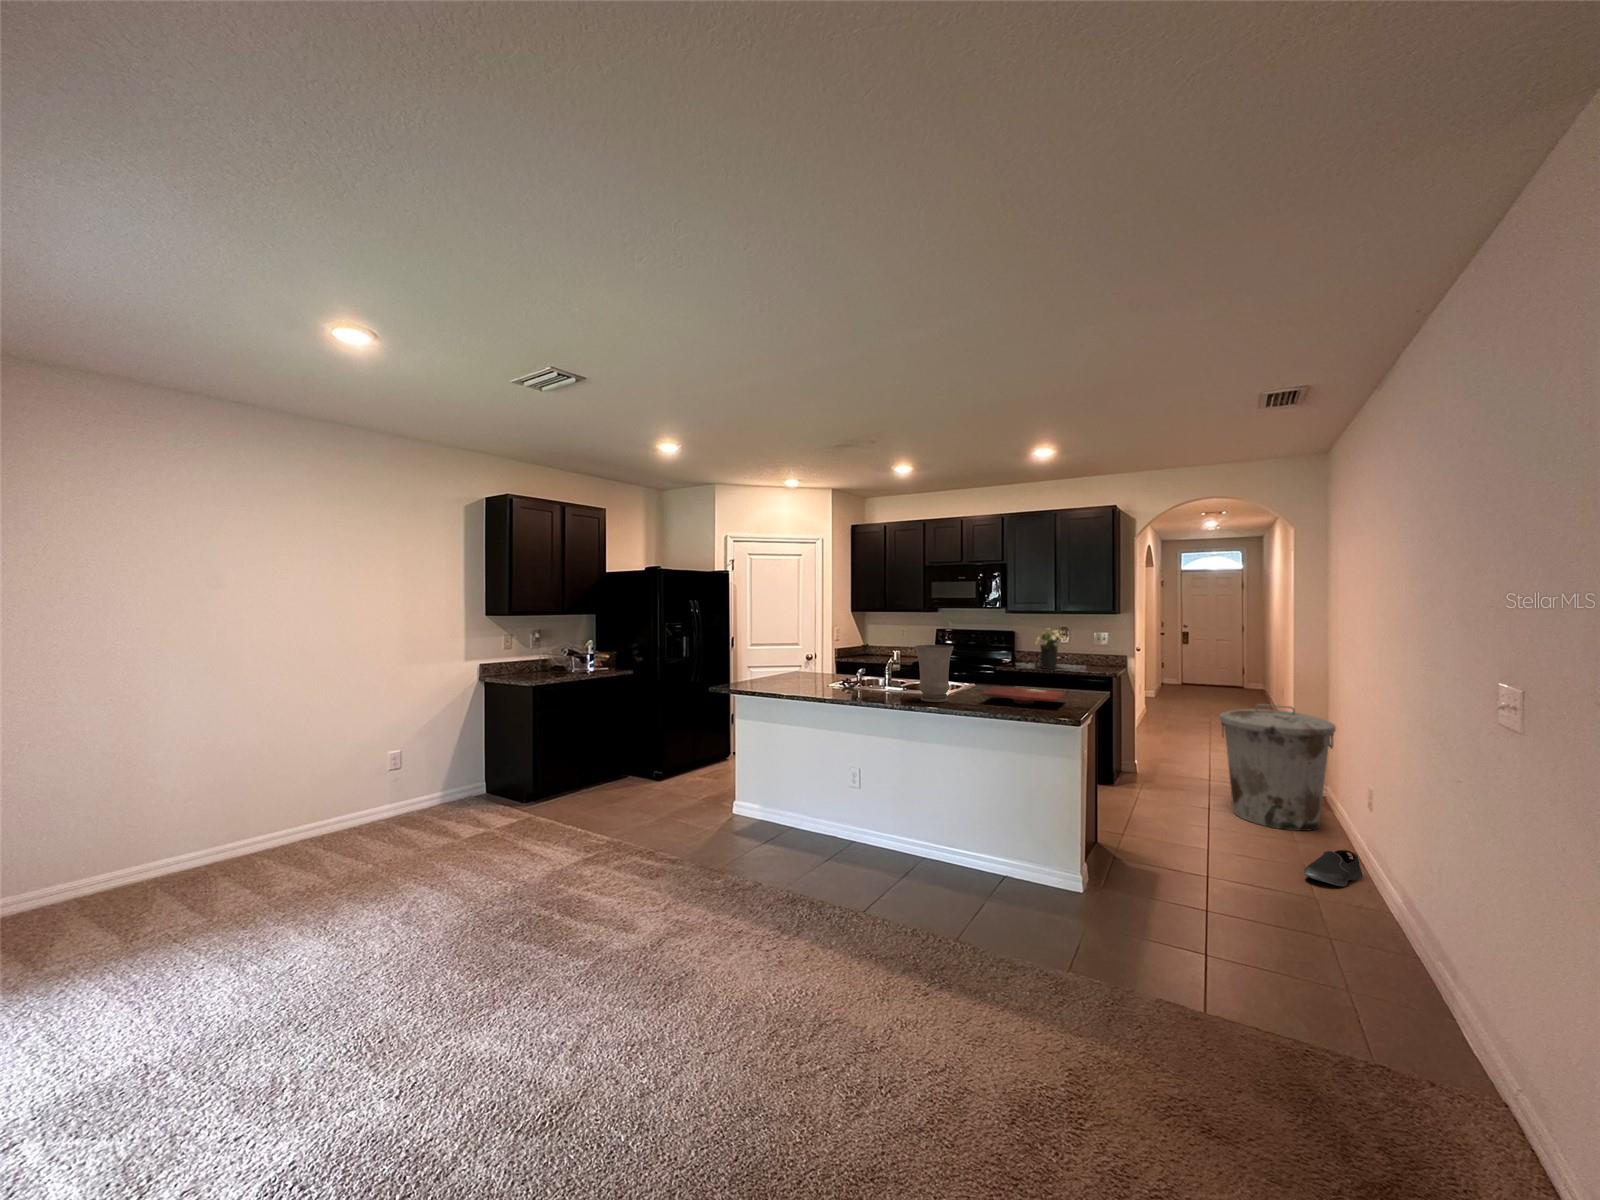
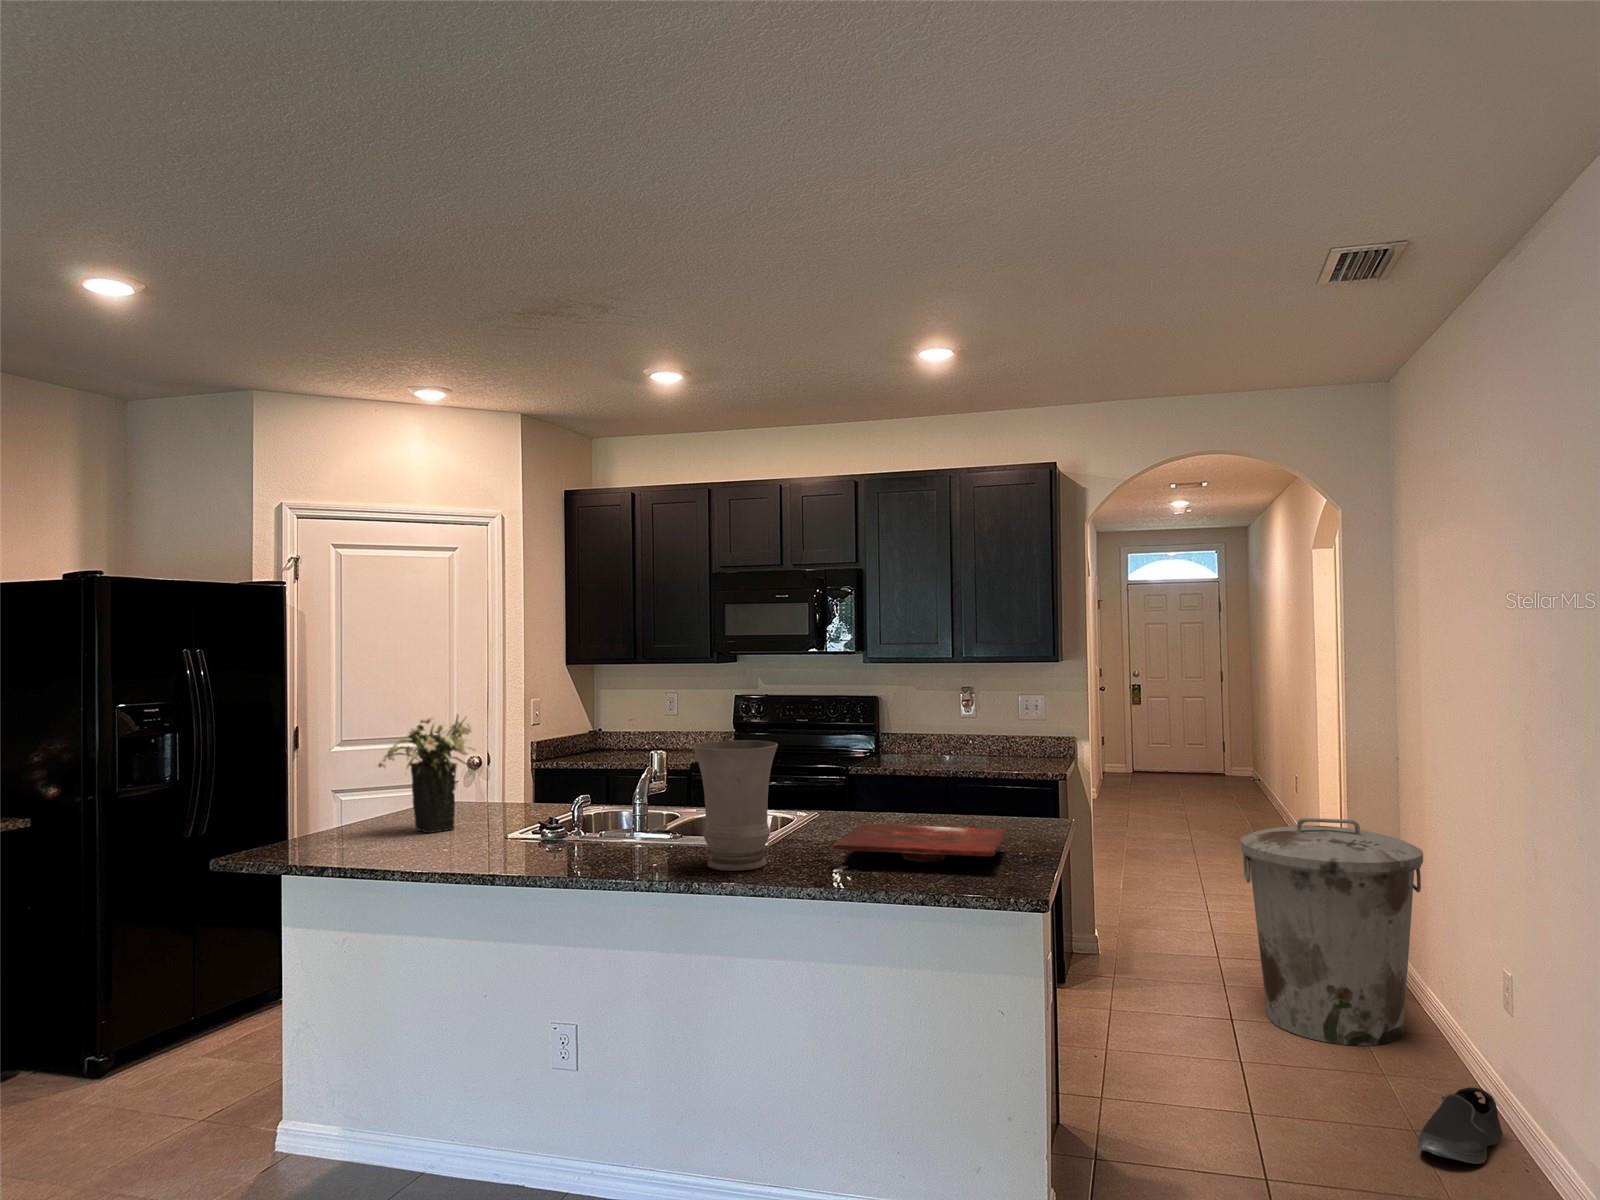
flower arrangement: present [1035,630,1066,669] -> present [378,715,476,833]

